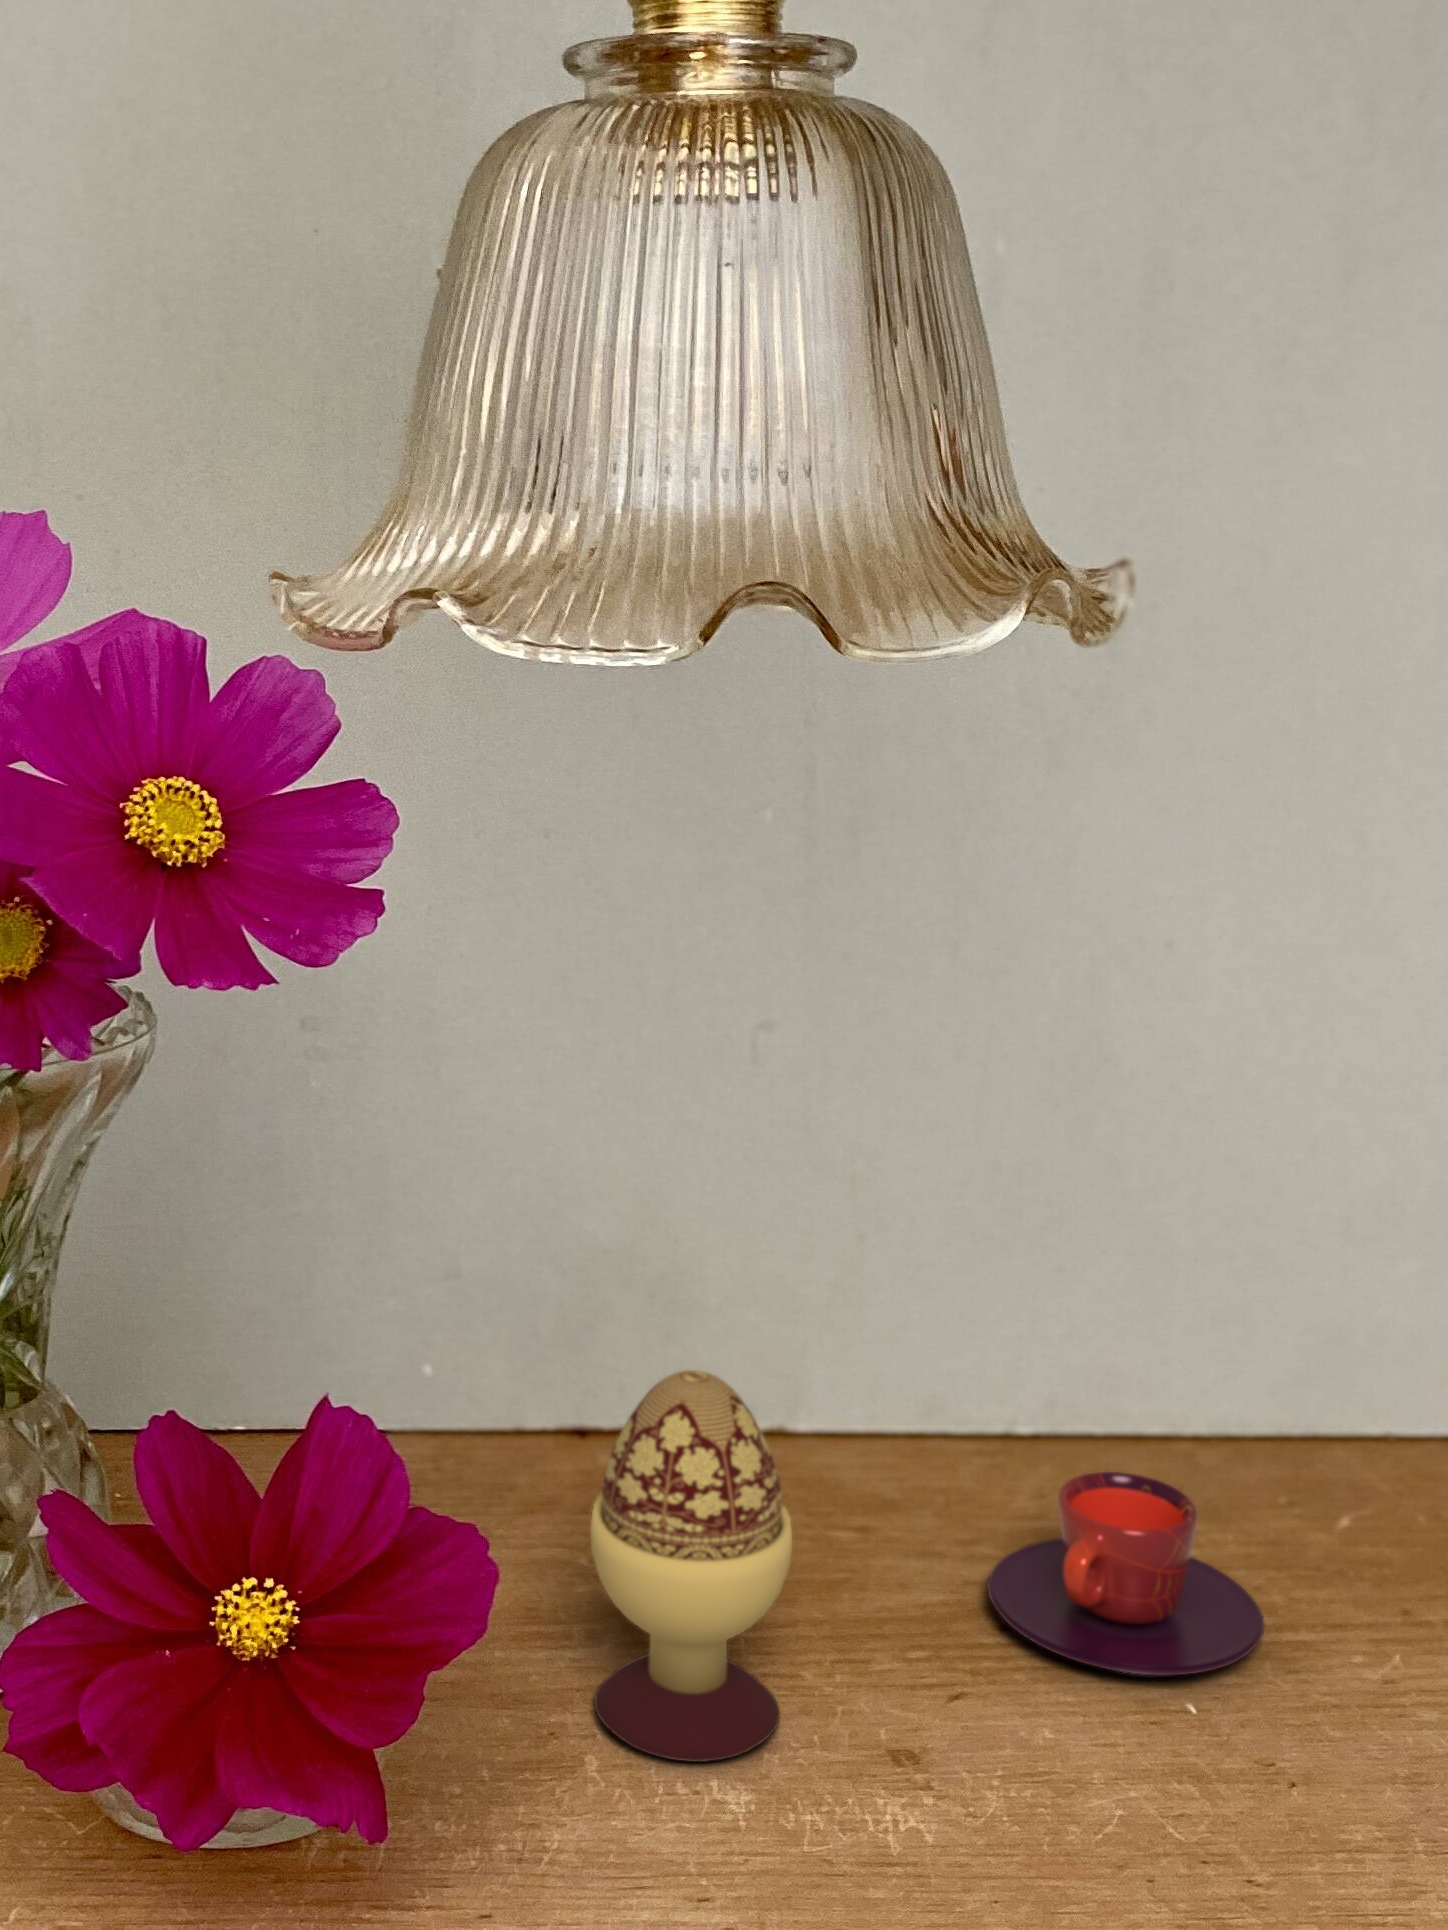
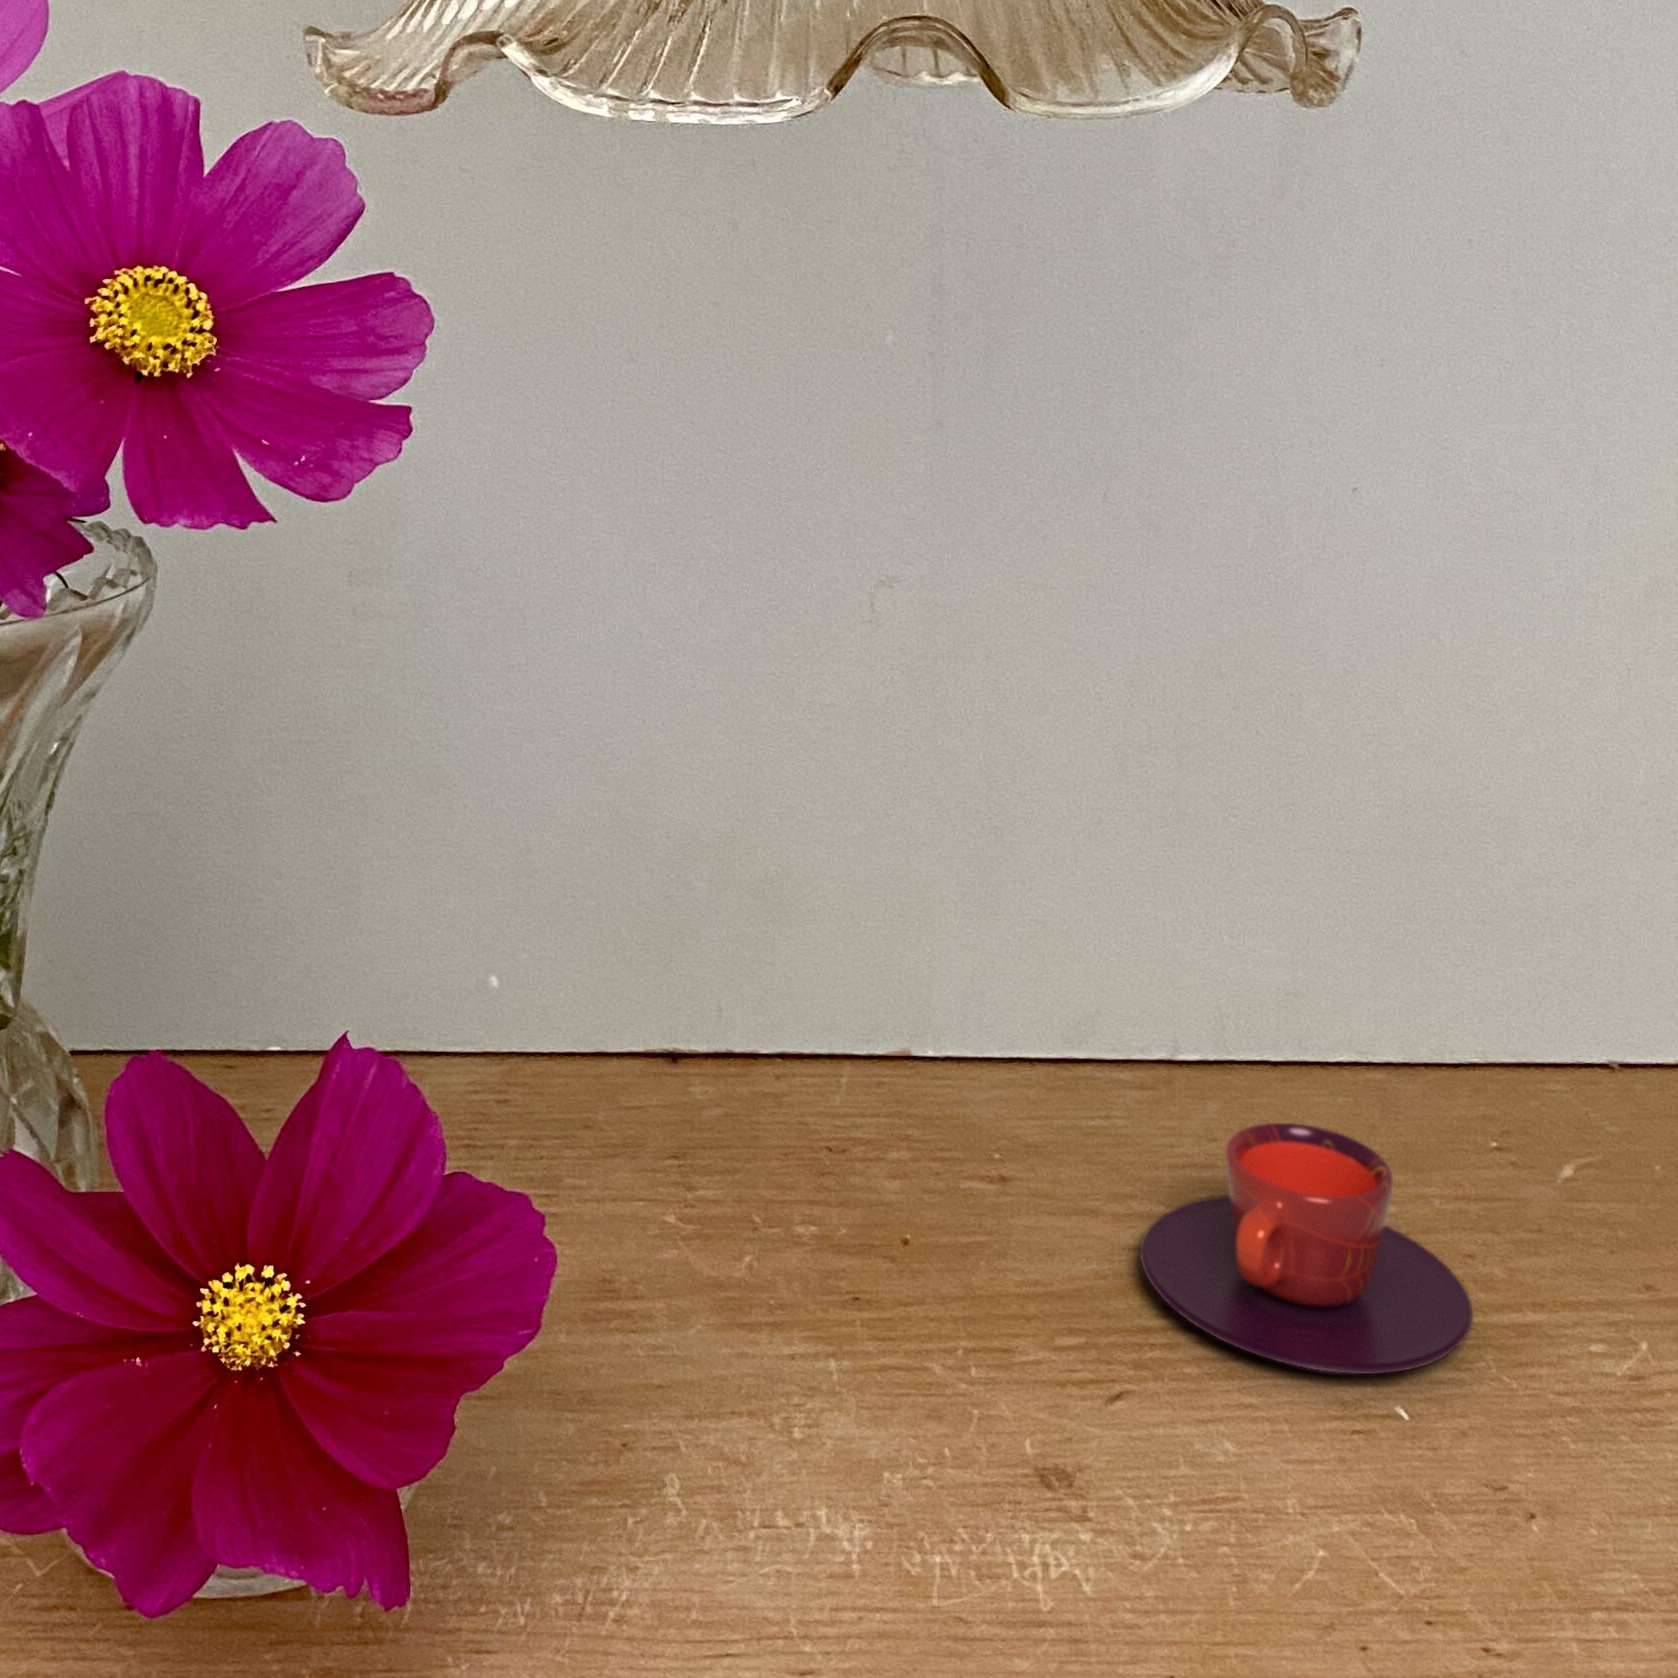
decorative egg: present [590,1370,792,1762] -> none [675,1005,918,1482]

